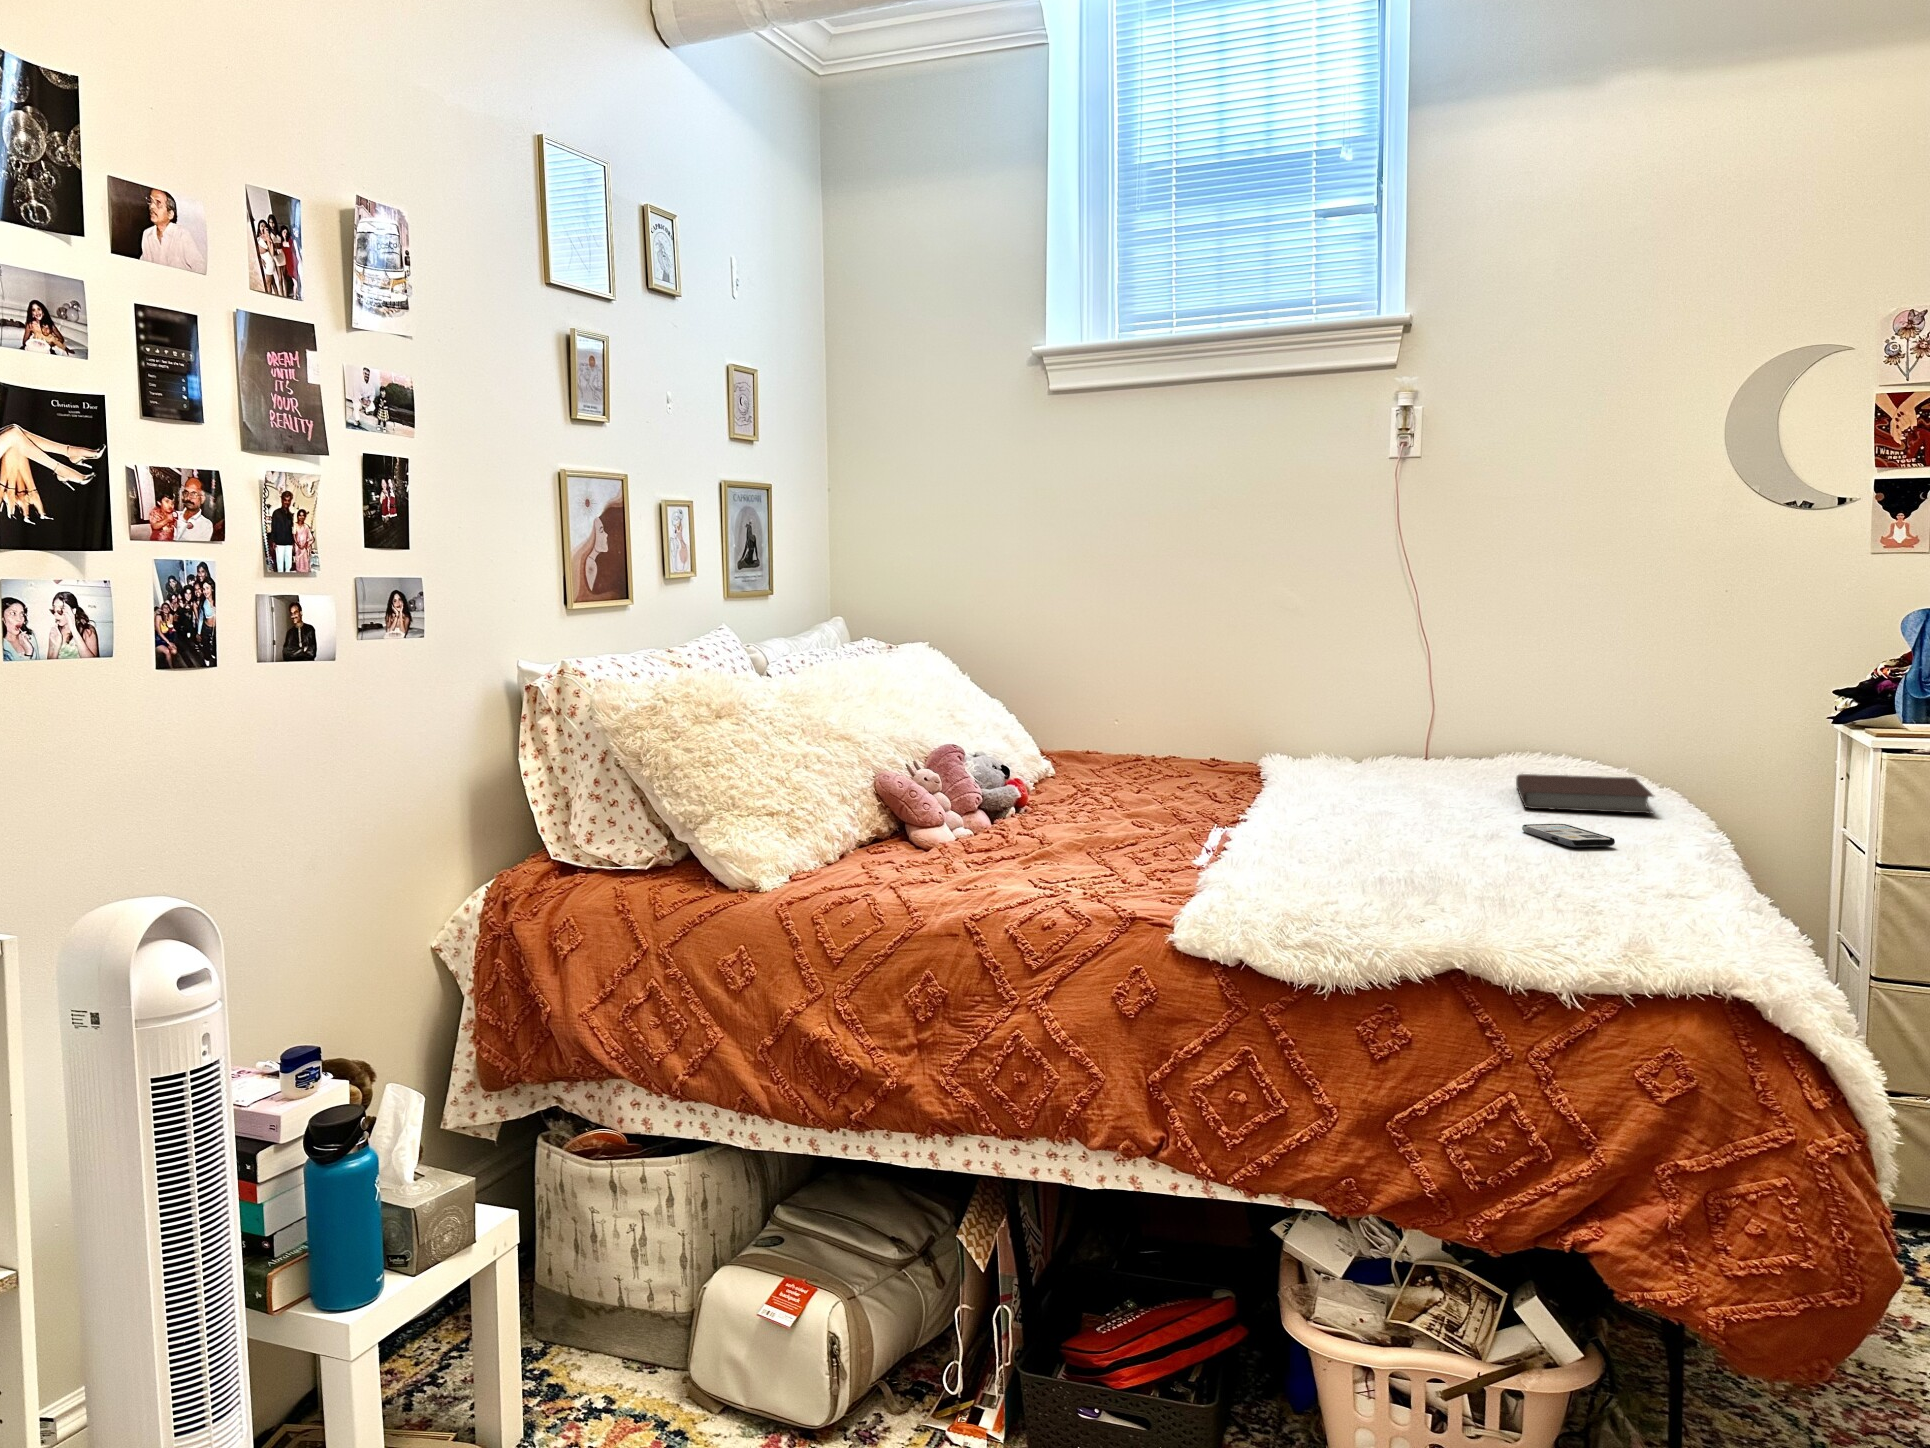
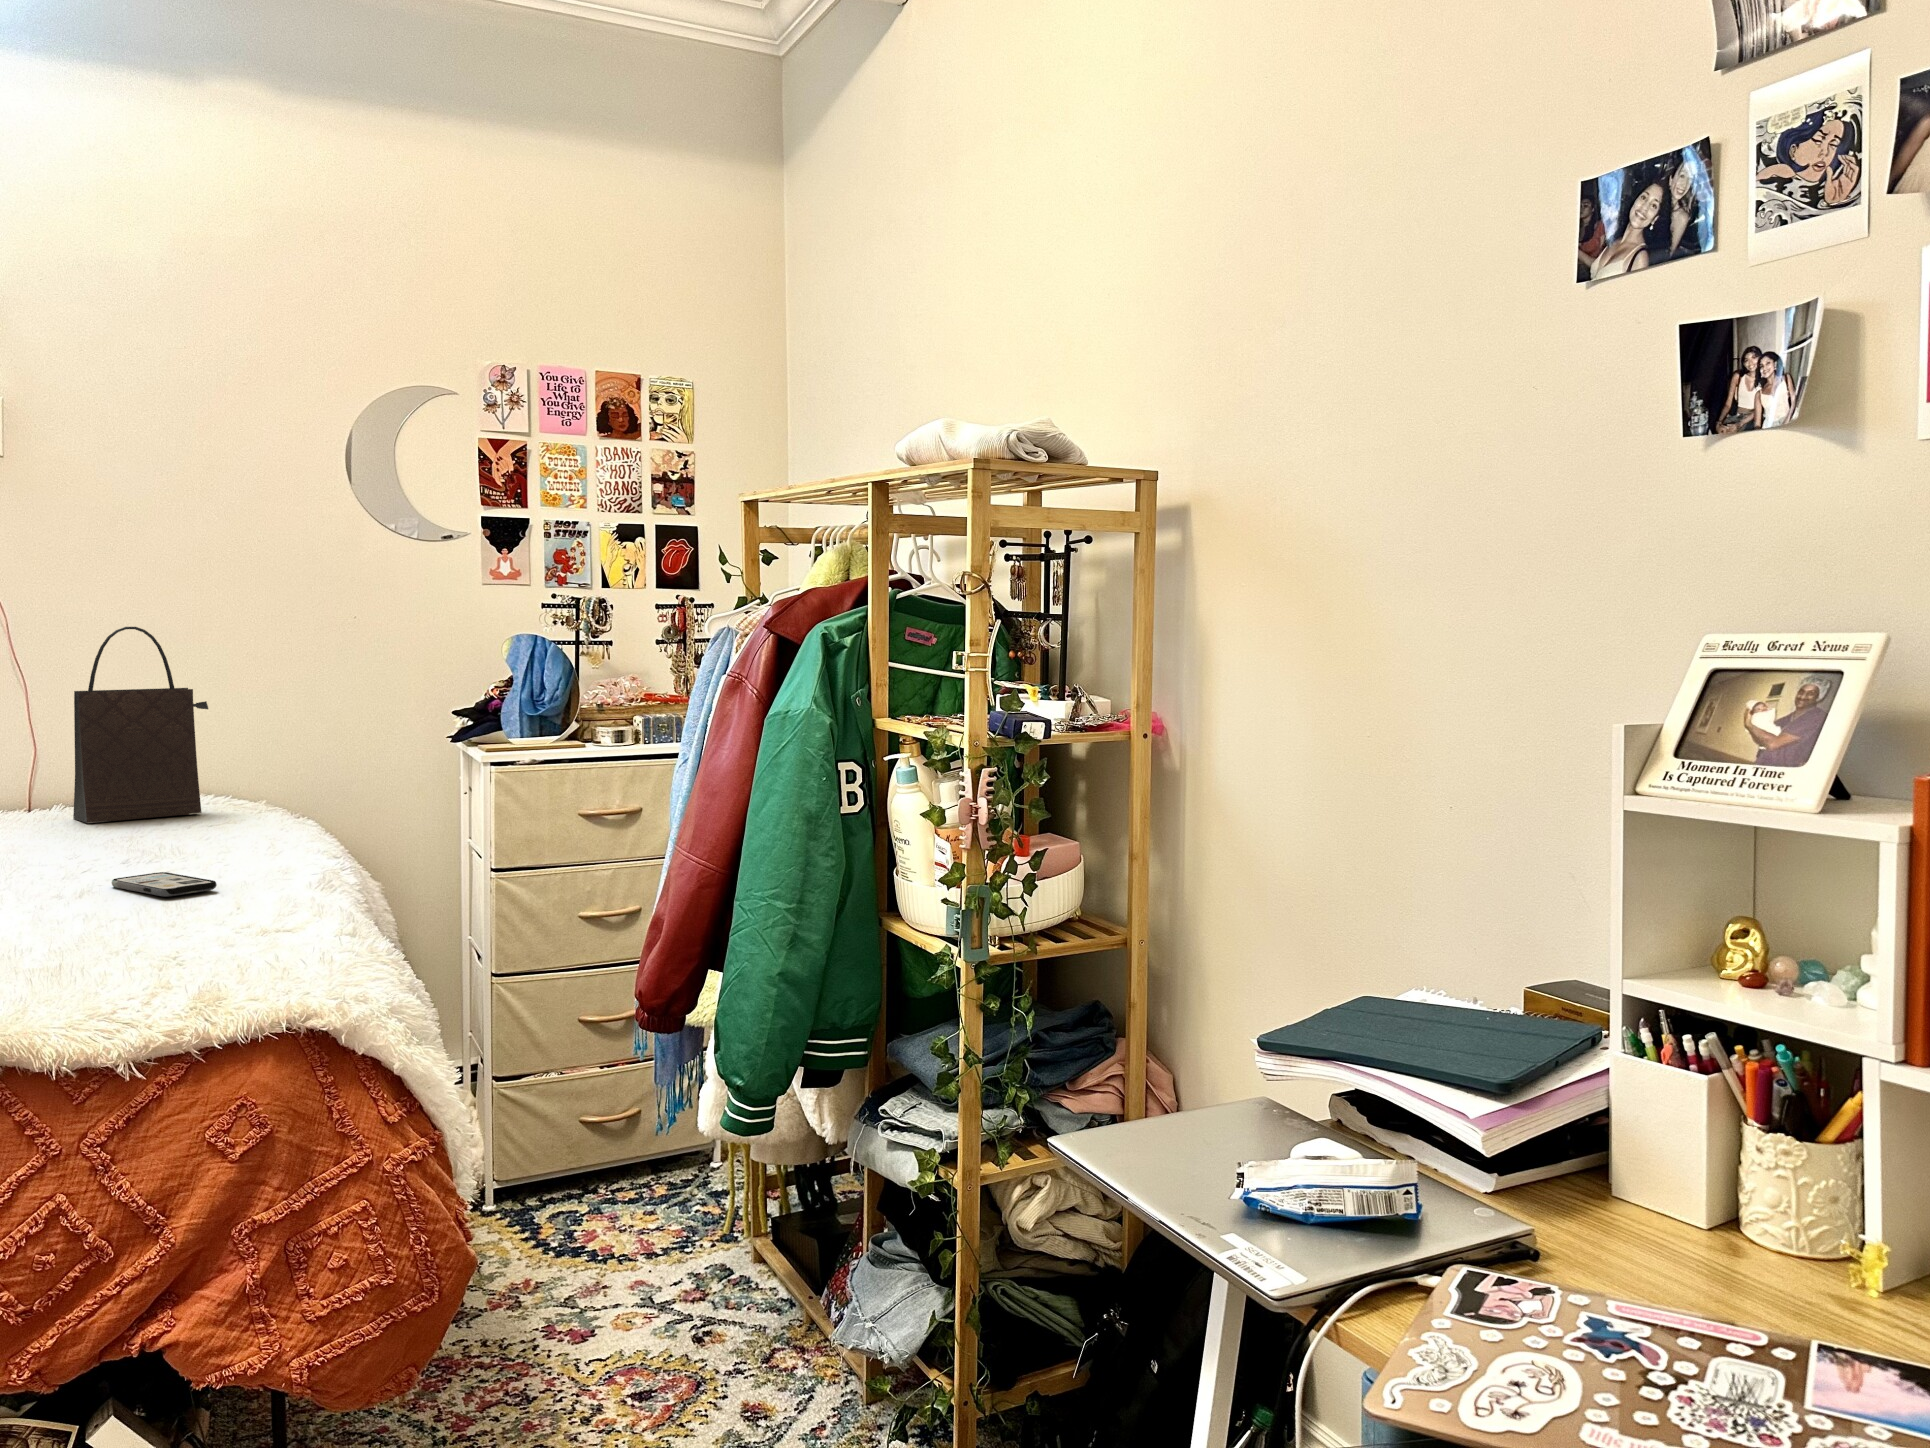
handbag: none [1471,603,1586,772] -> present [73,627,208,823]
notebook: present [1516,774,1653,814] -> none [122,813,272,859]

